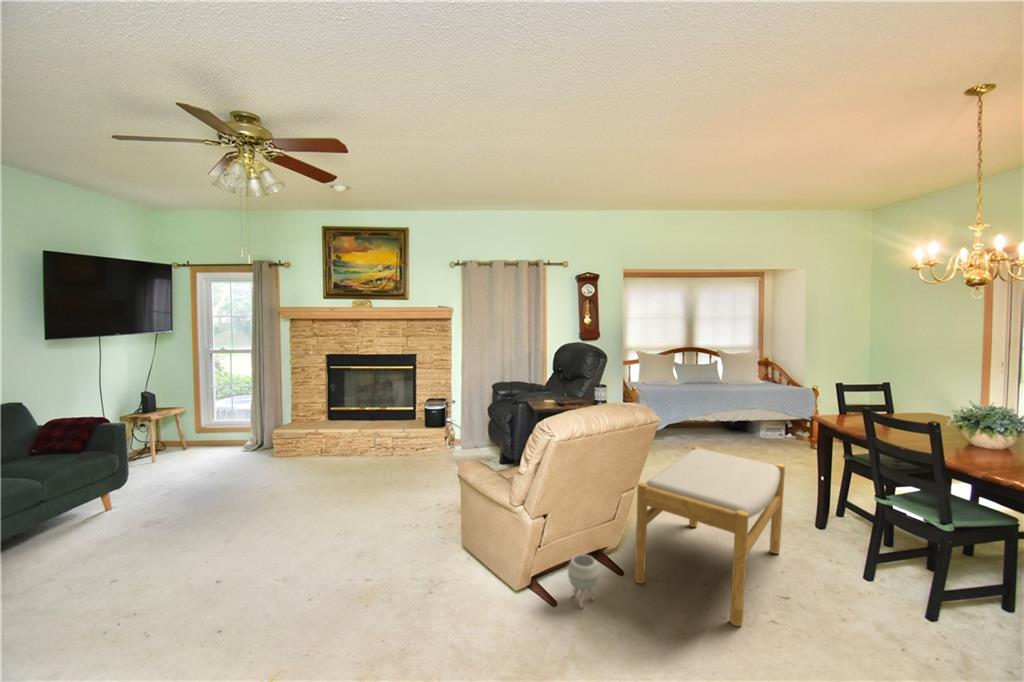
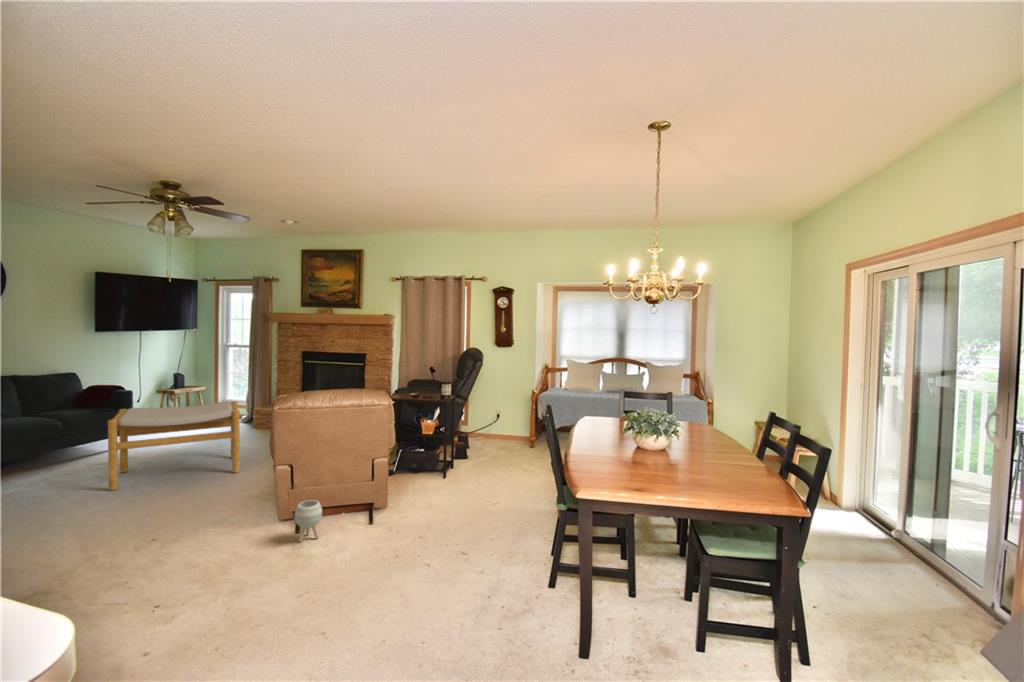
footstool: present [635,446,785,626] -> present [108,401,240,491]

